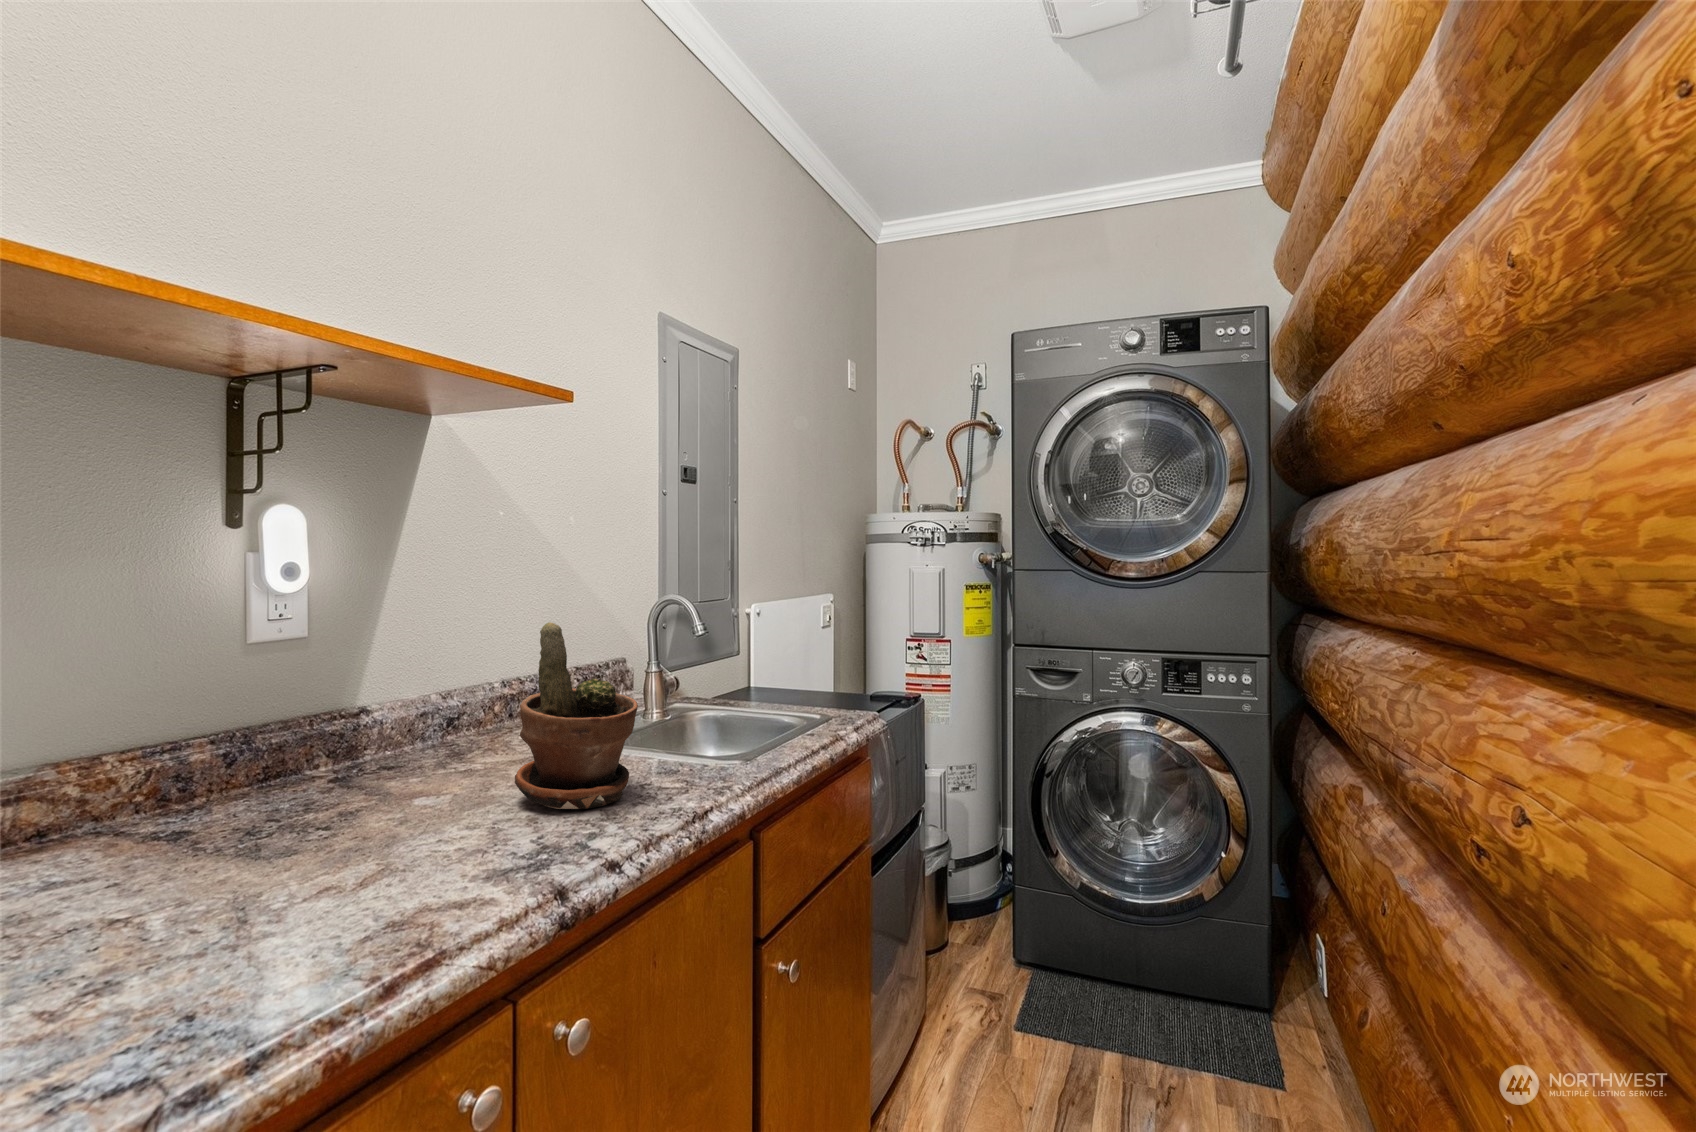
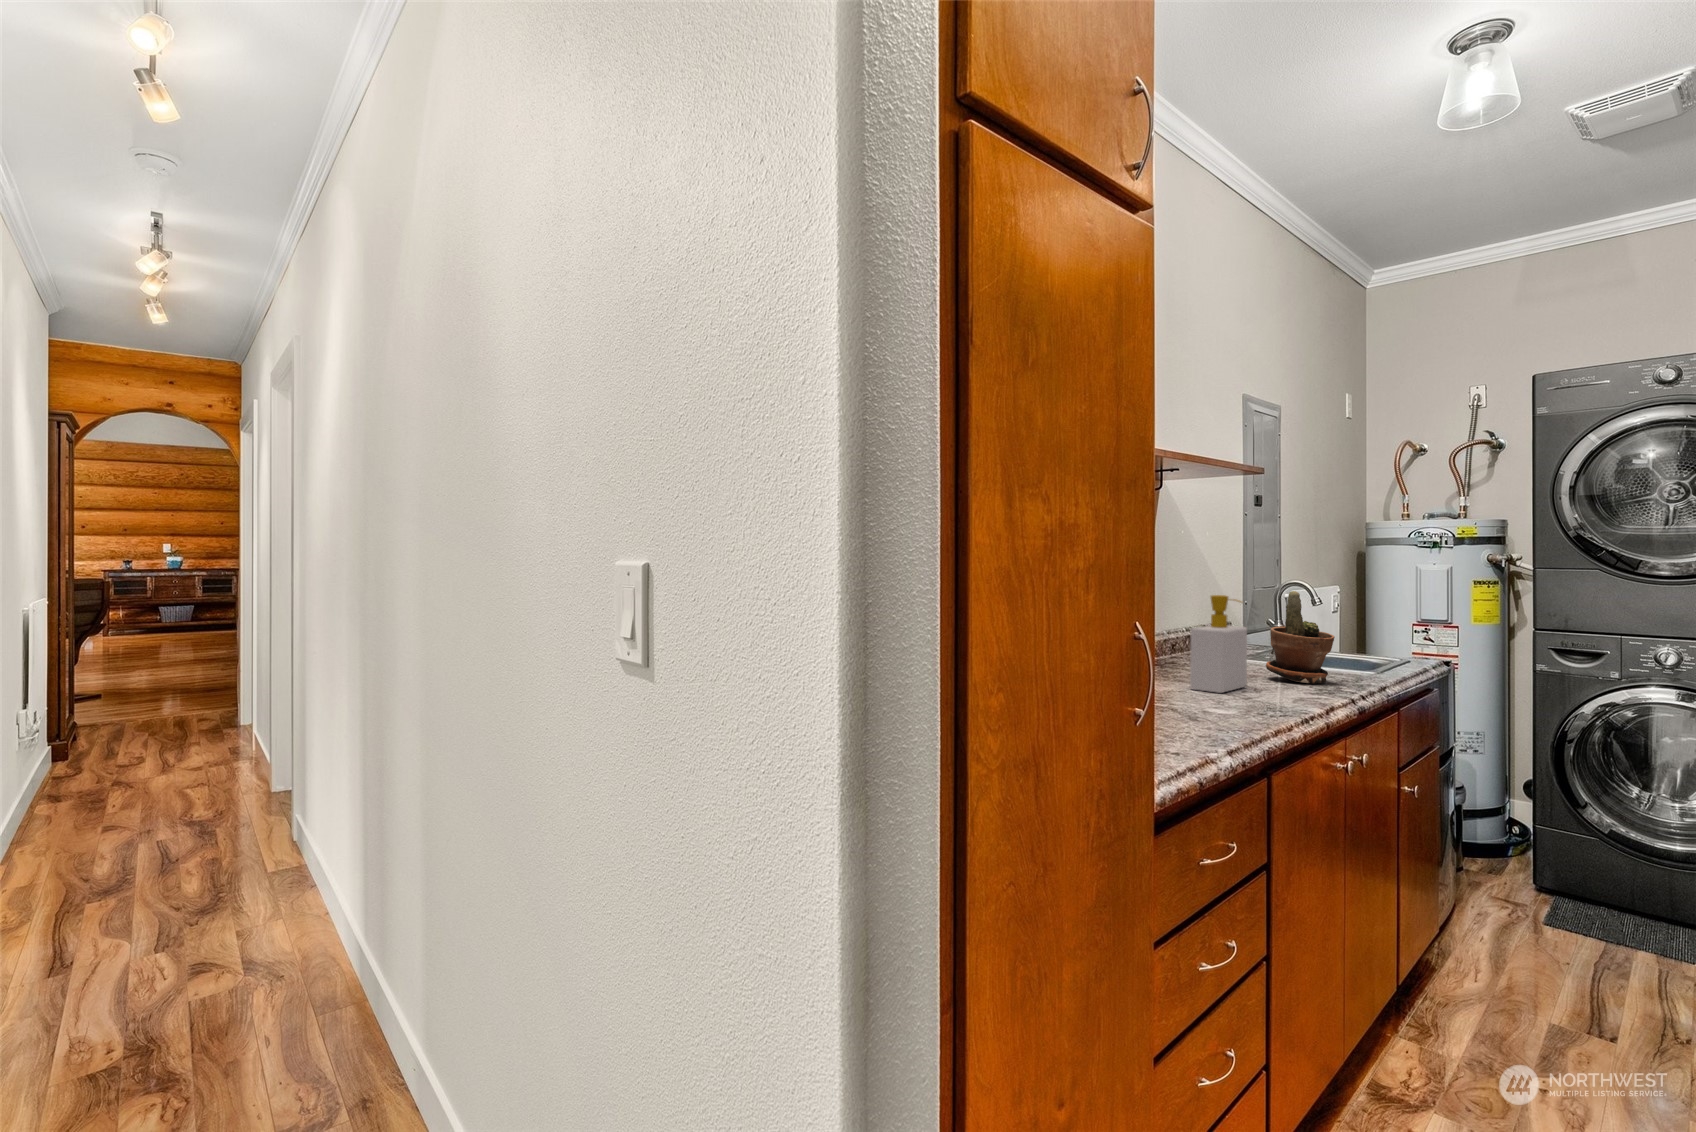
soap bottle: none [197,643,394,903] -> present [1190,595,1247,693]

